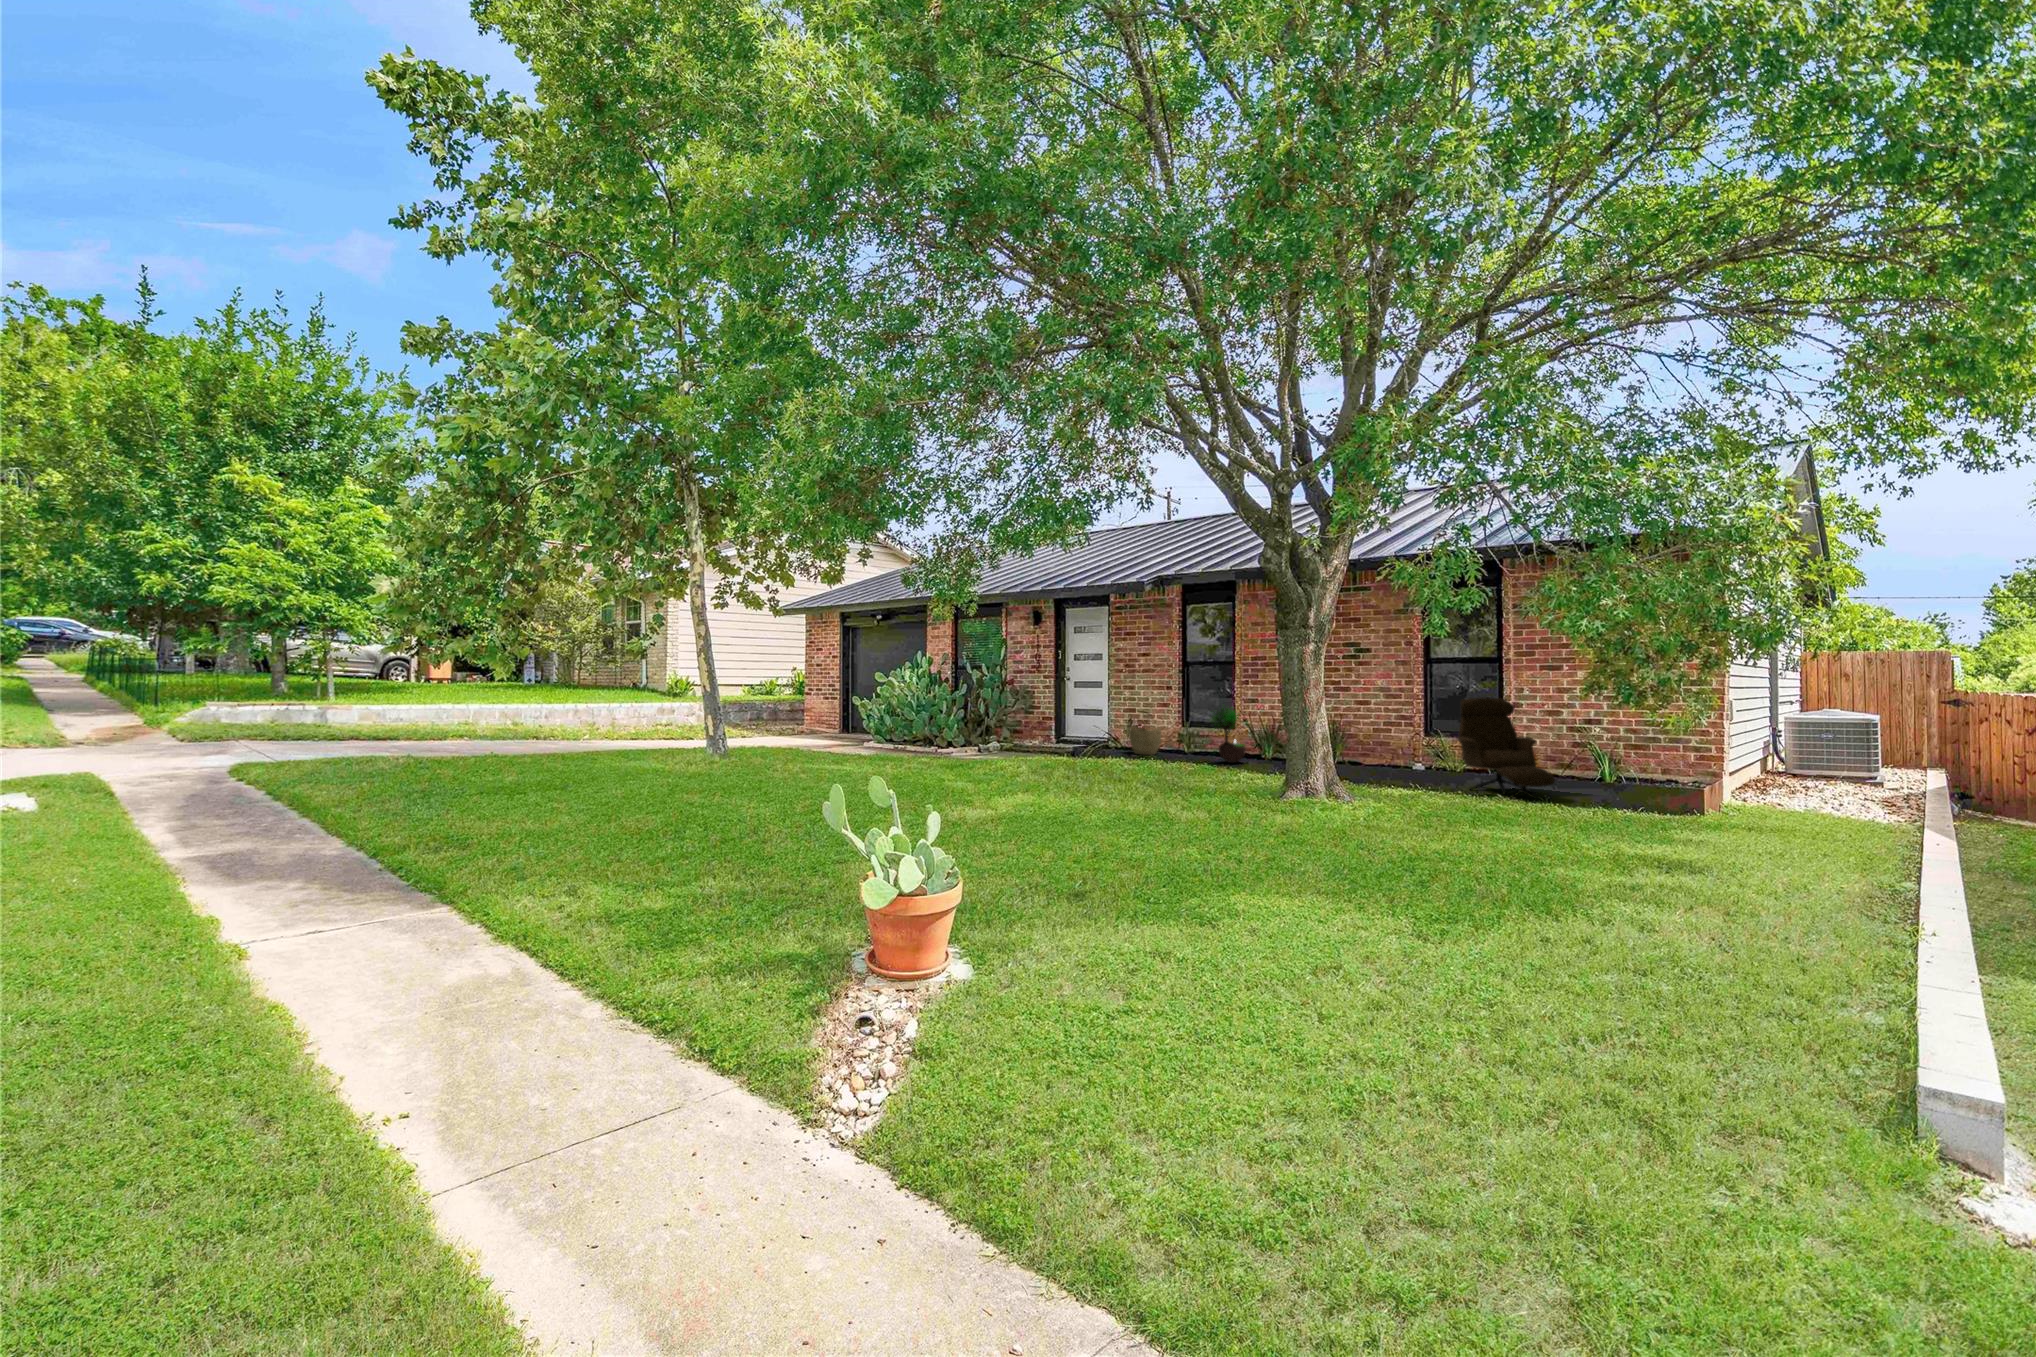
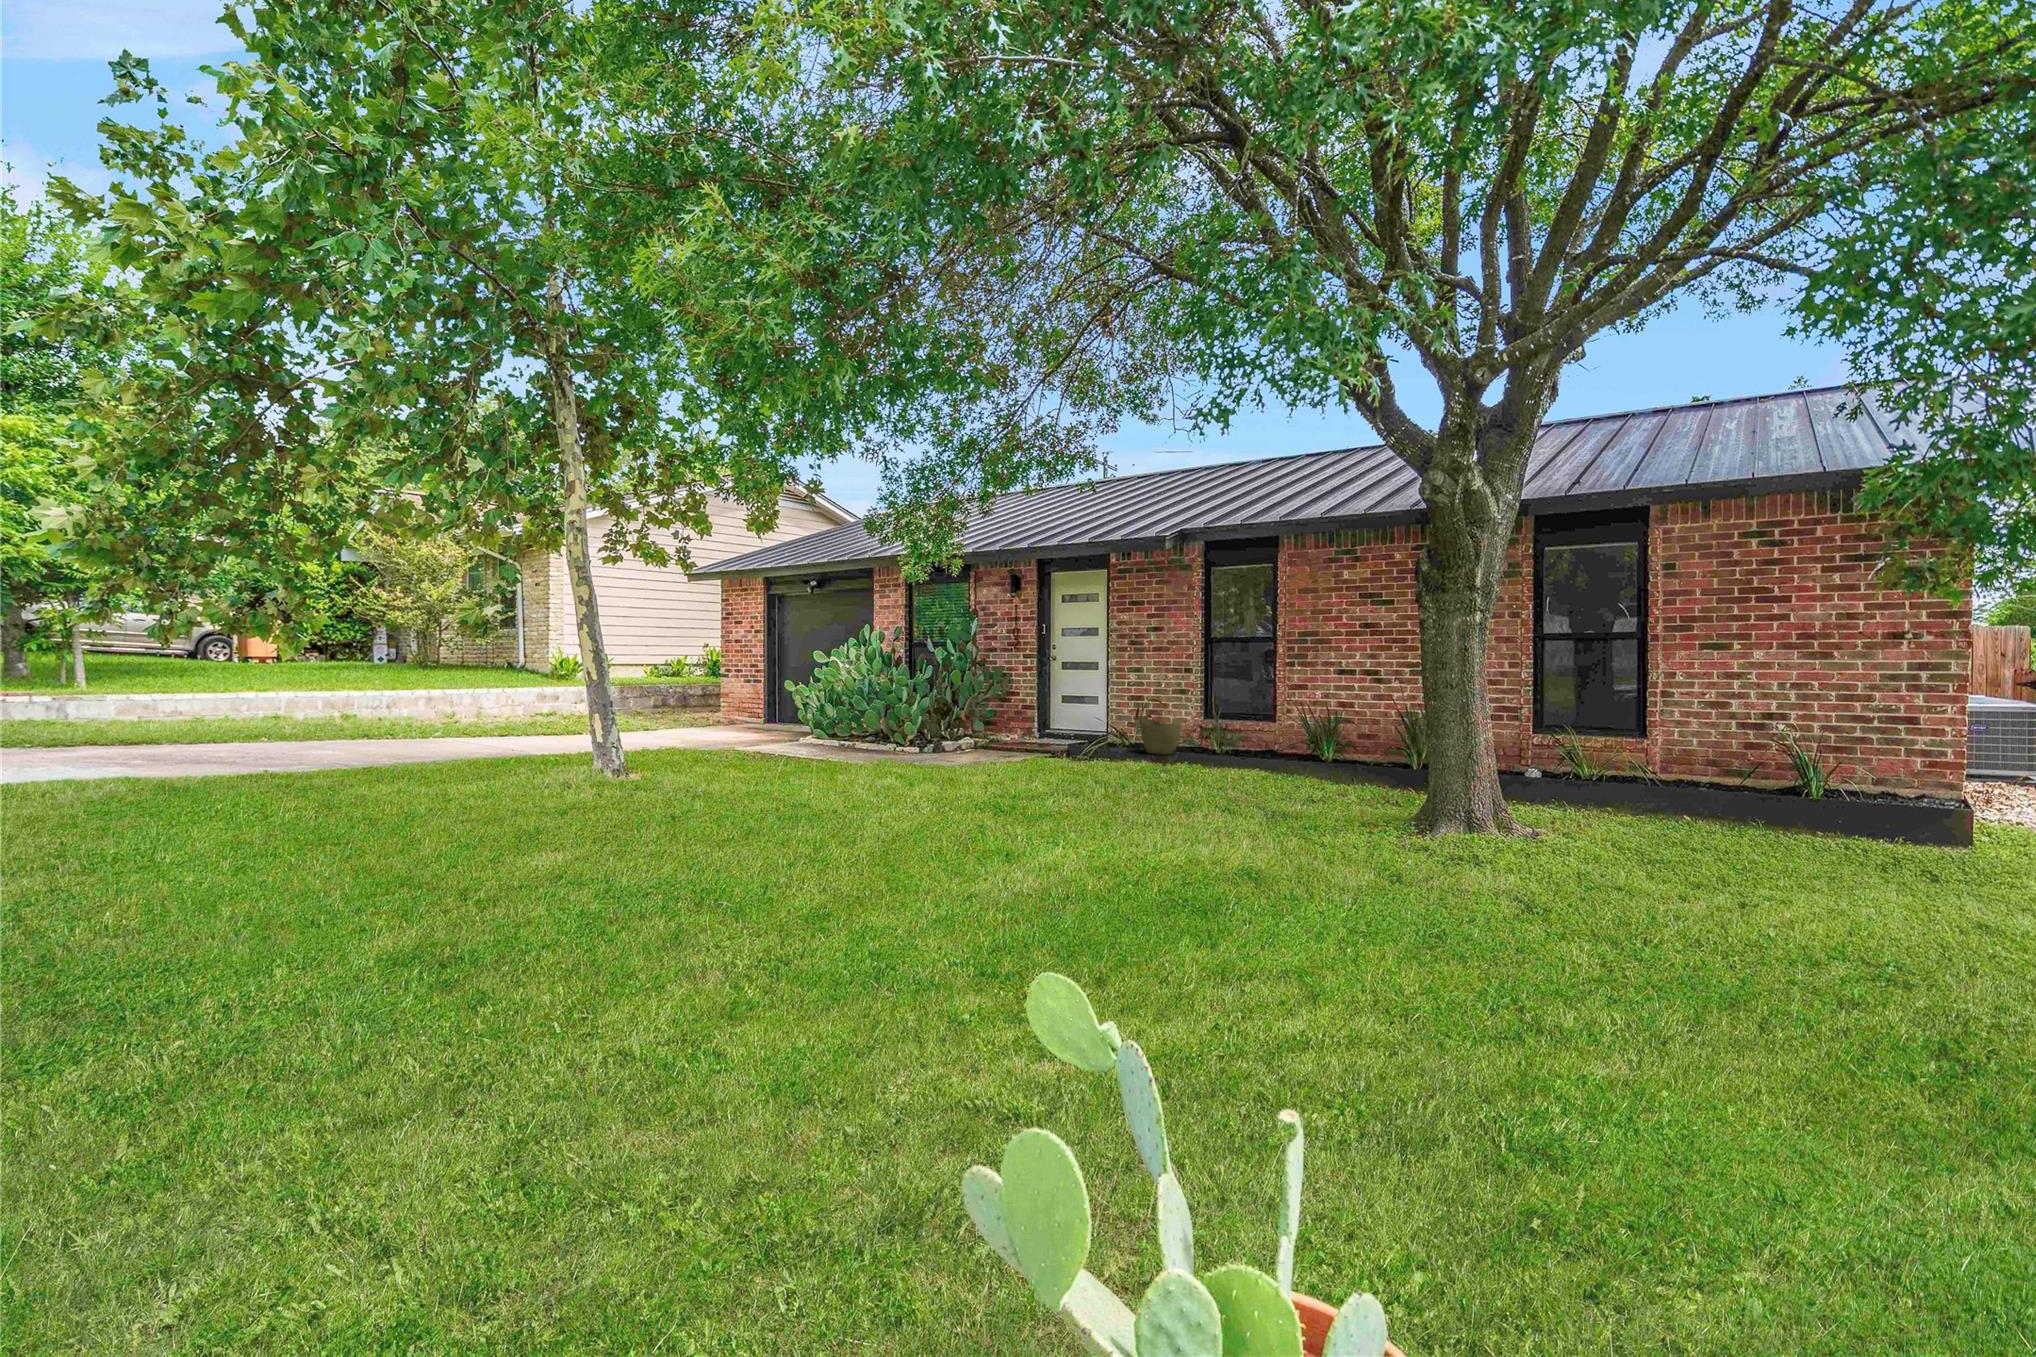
lounge chair: present [1457,697,1555,799] -> none [1591,685,1738,821]
potted tree: present [1211,707,1246,763] -> none [1246,688,1295,766]

